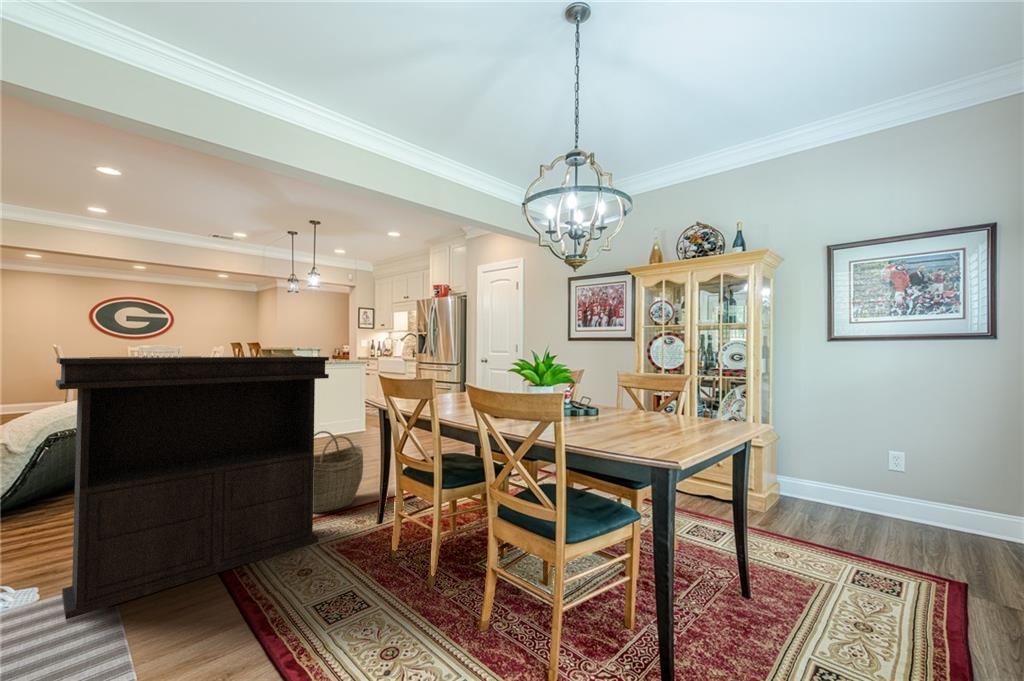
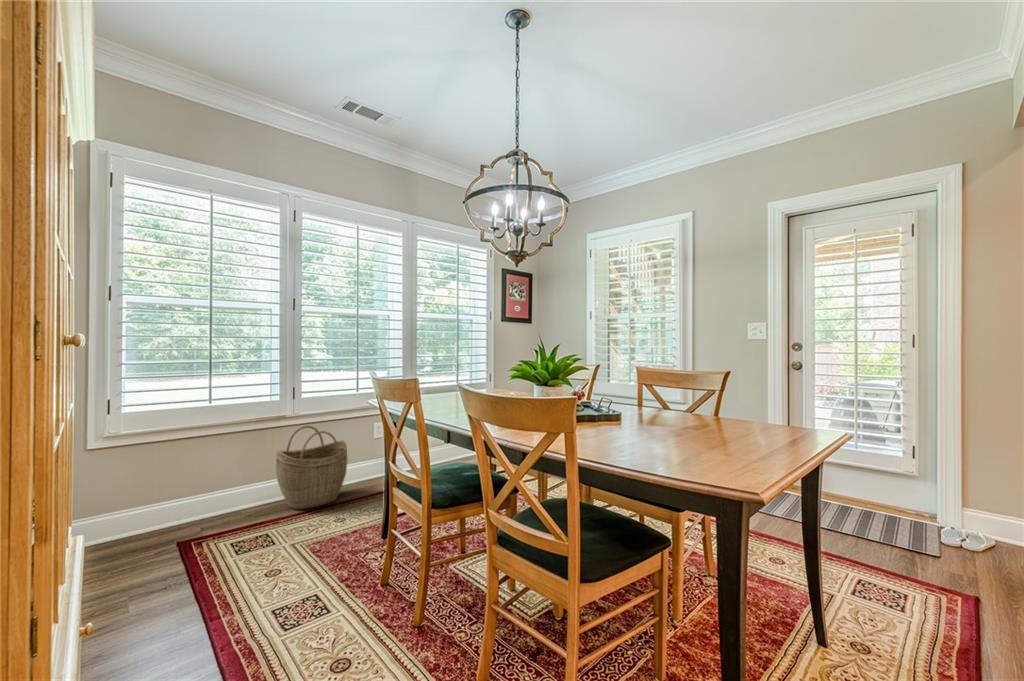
console table: present [56,356,329,620] -> none [7,350,303,621]

